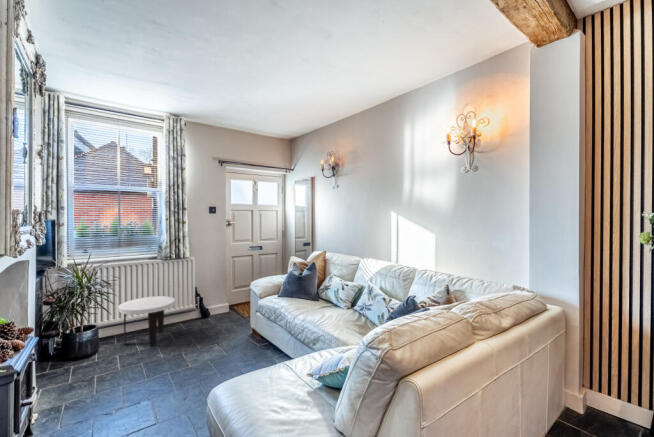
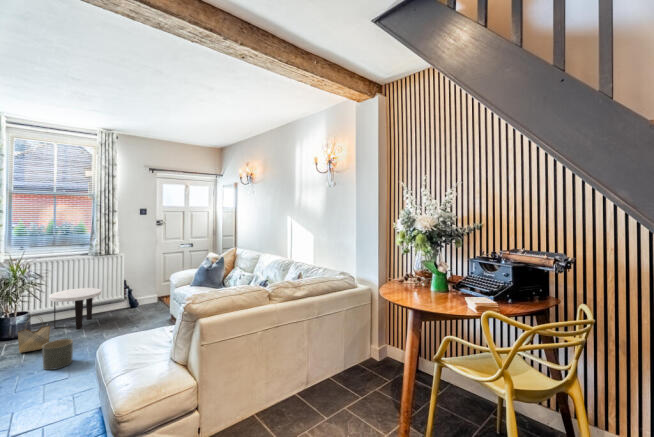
woven basket: none [88,333,126,383] -> present [18,315,50,353]
planter: none [123,367,159,411] -> present [42,339,73,370]

